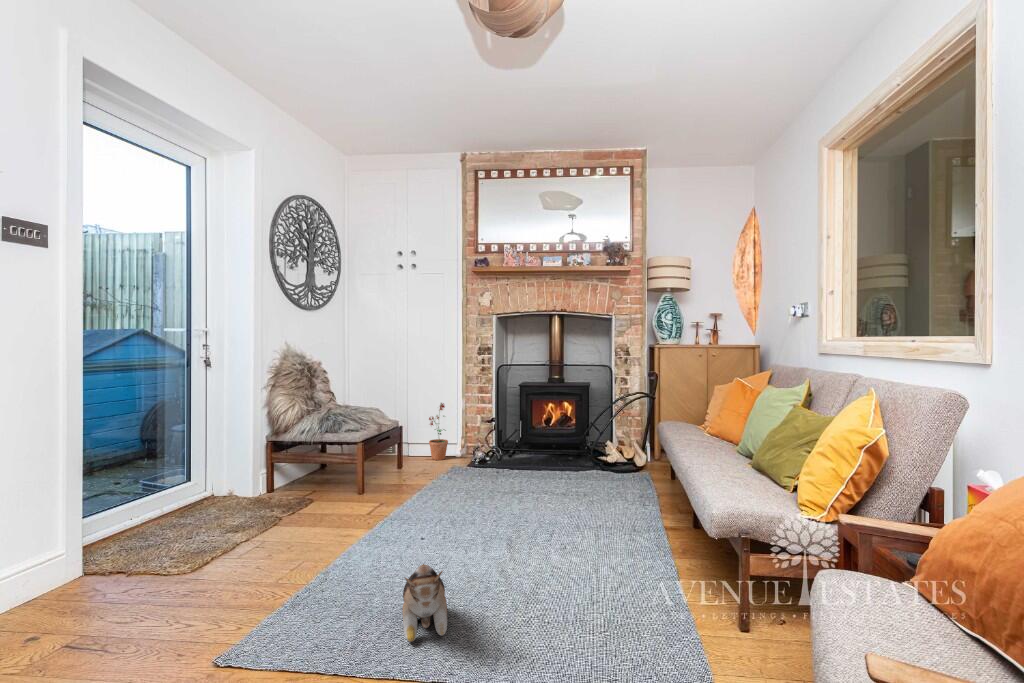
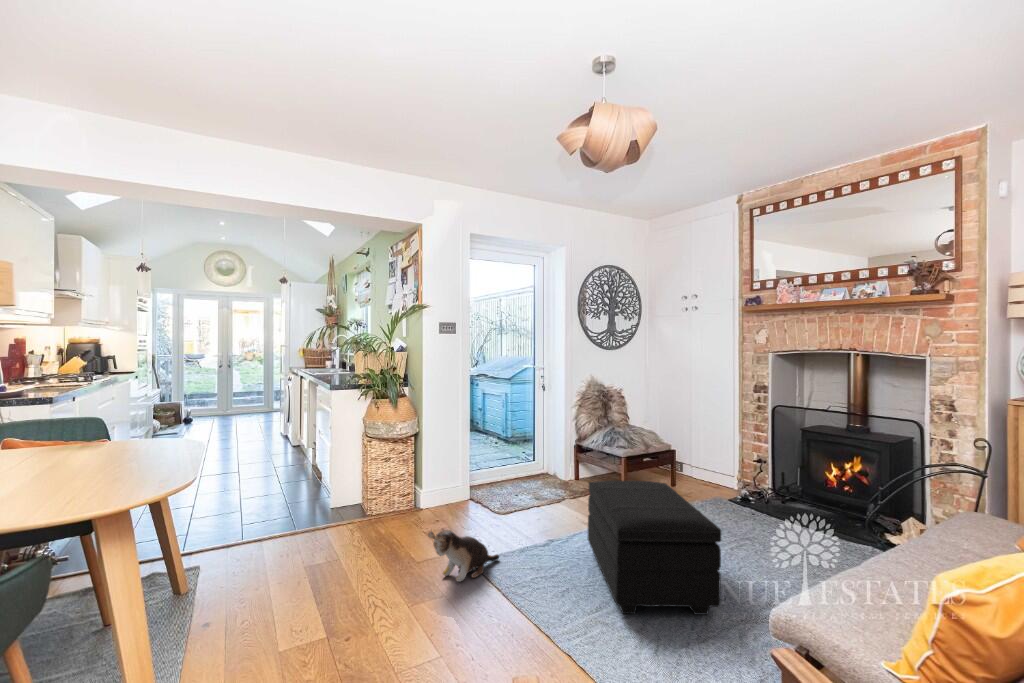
potted plant: present [429,403,448,460] -> none [698,433,720,485]
footstool: none [477,443,642,569] -> present [588,481,721,615]

